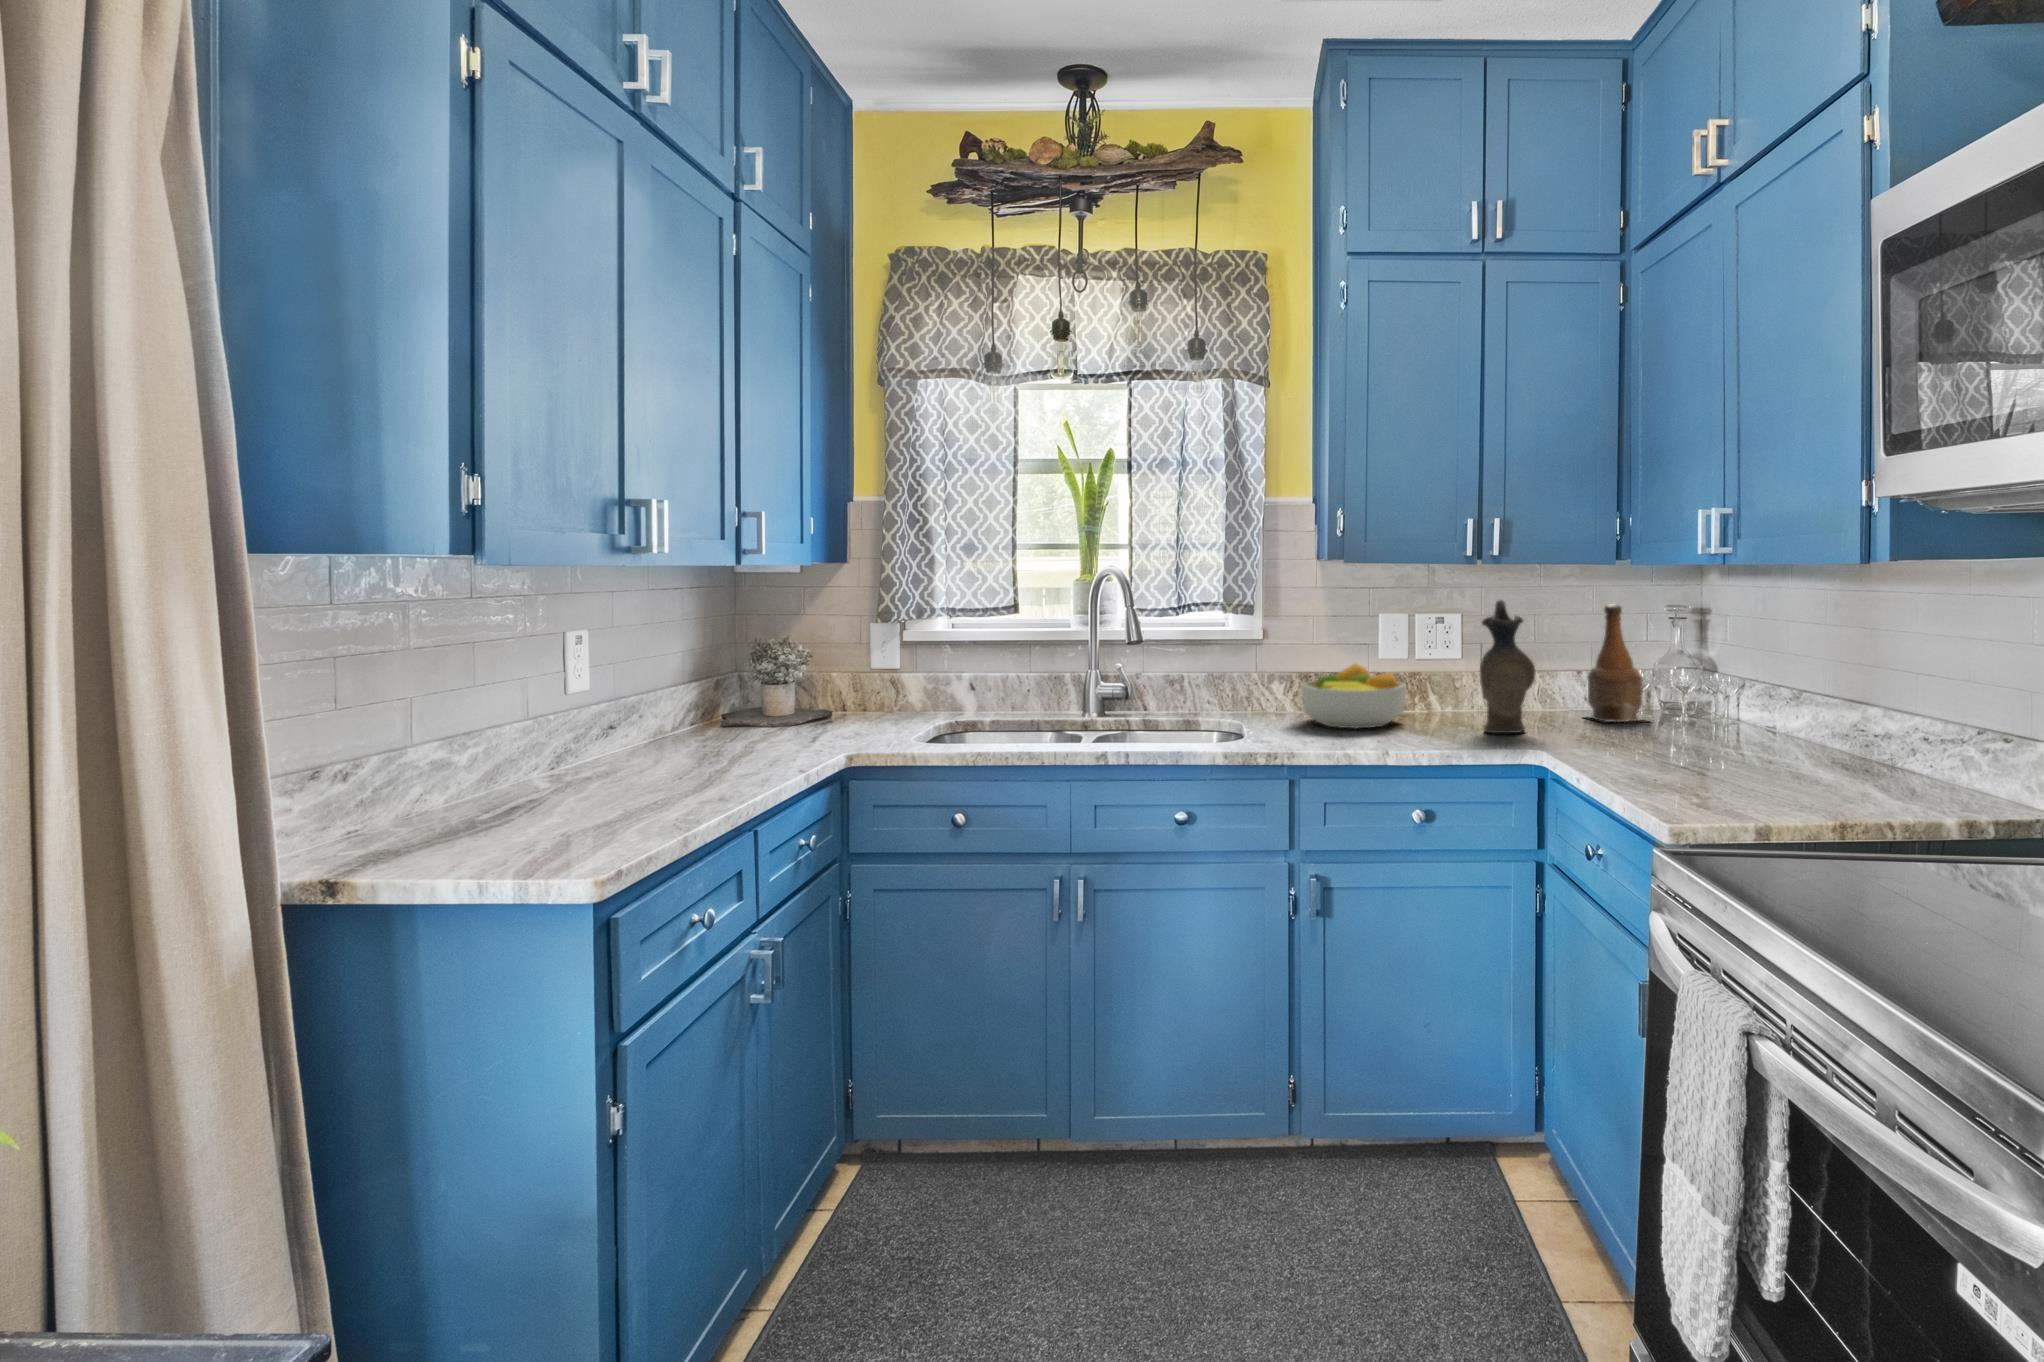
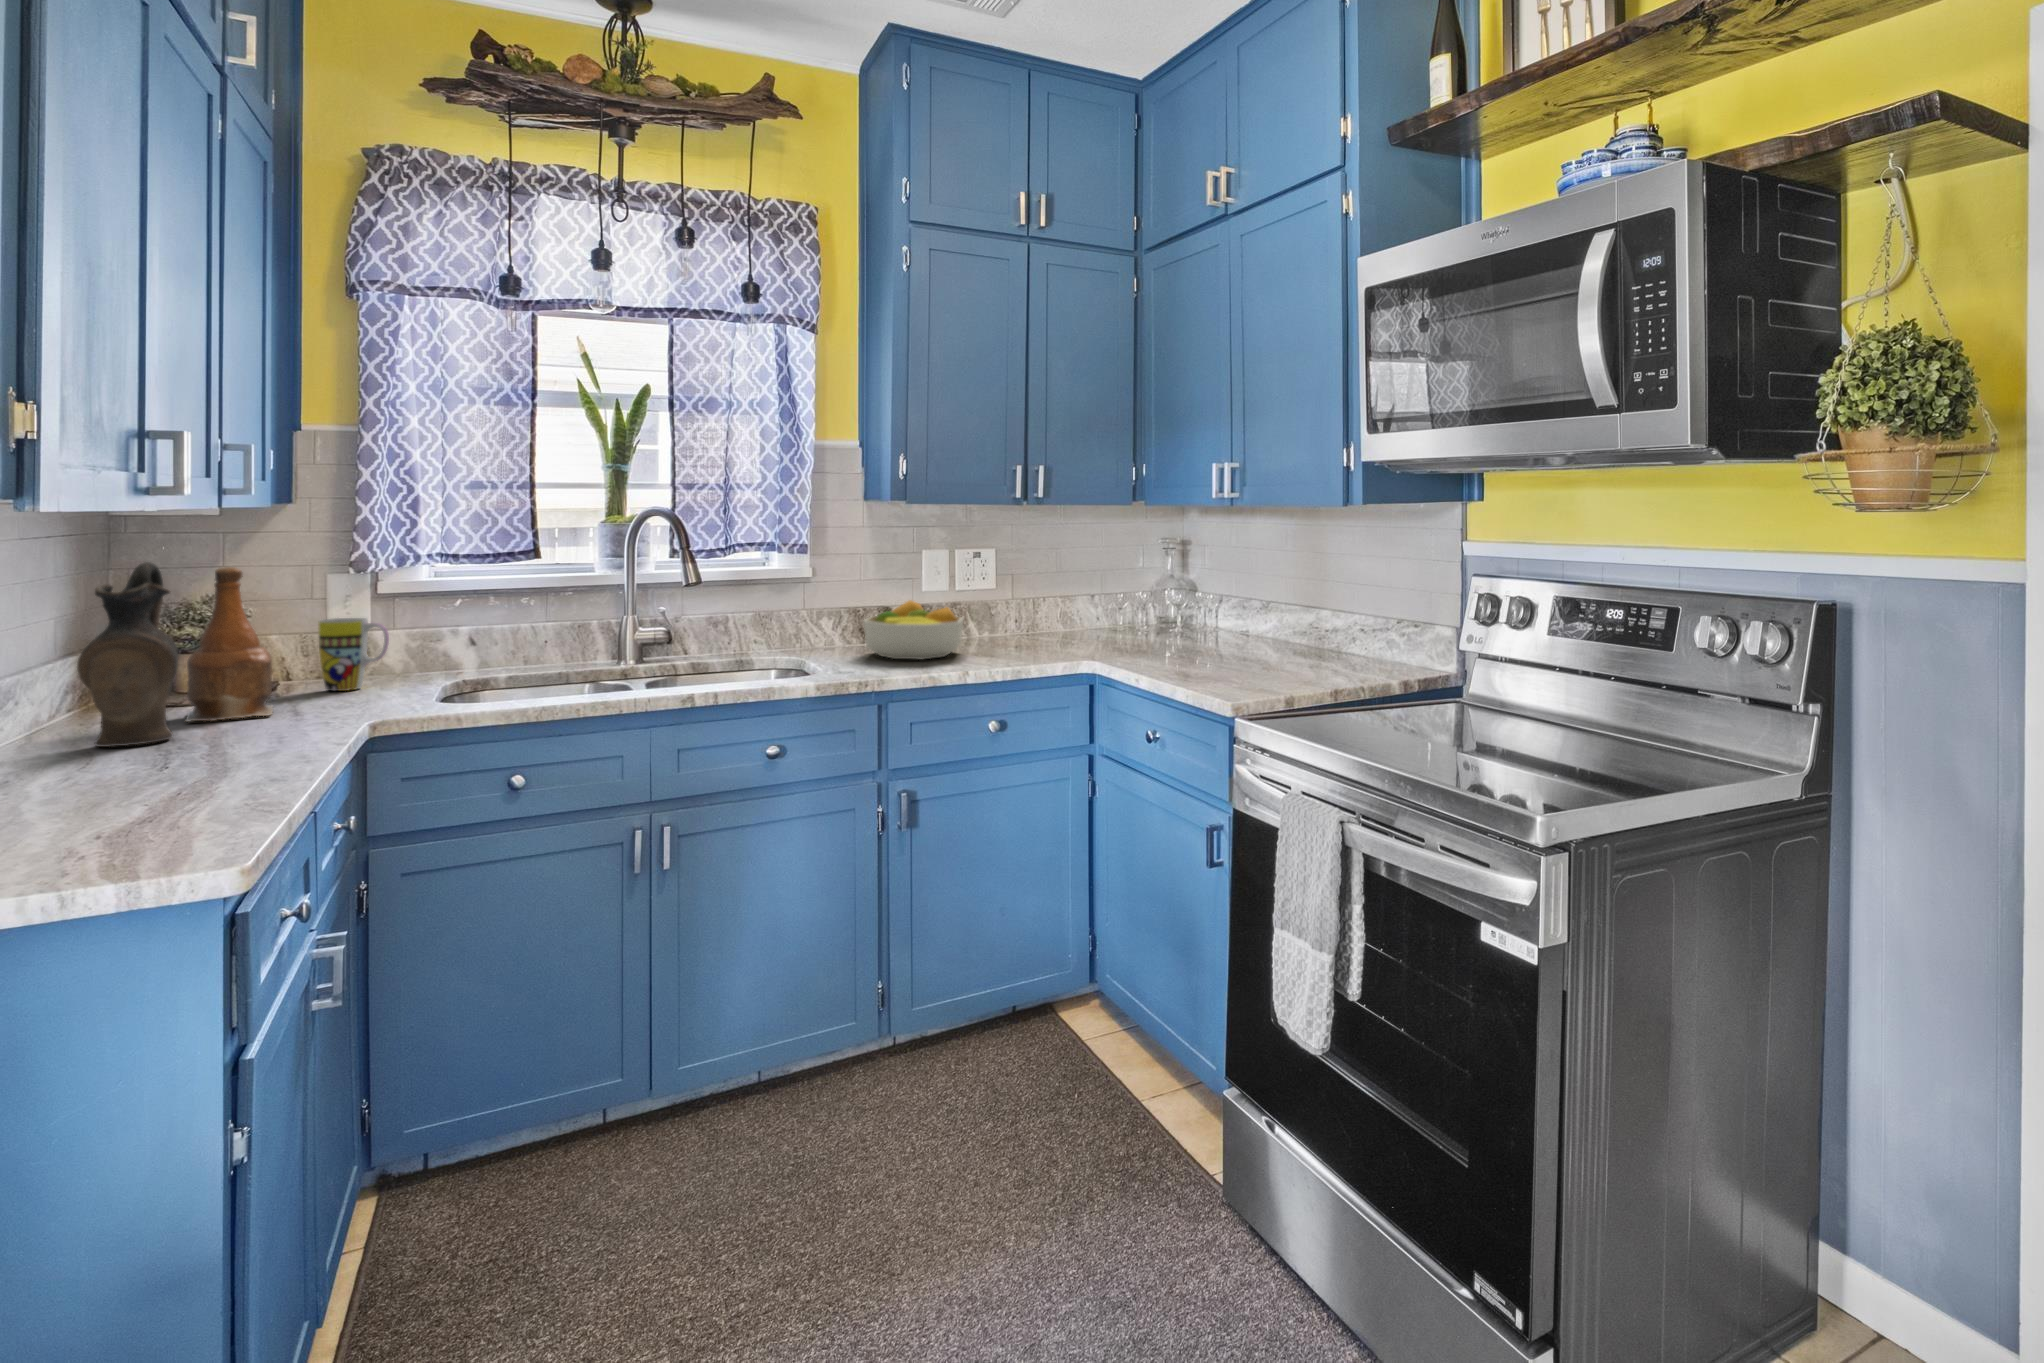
ceramic pitcher: present [1480,600,1535,733] -> present [77,562,178,747]
bottle: present [1585,604,1643,722] -> present [185,567,273,722]
mug: none [838,667,887,732] -> present [319,618,389,691]

